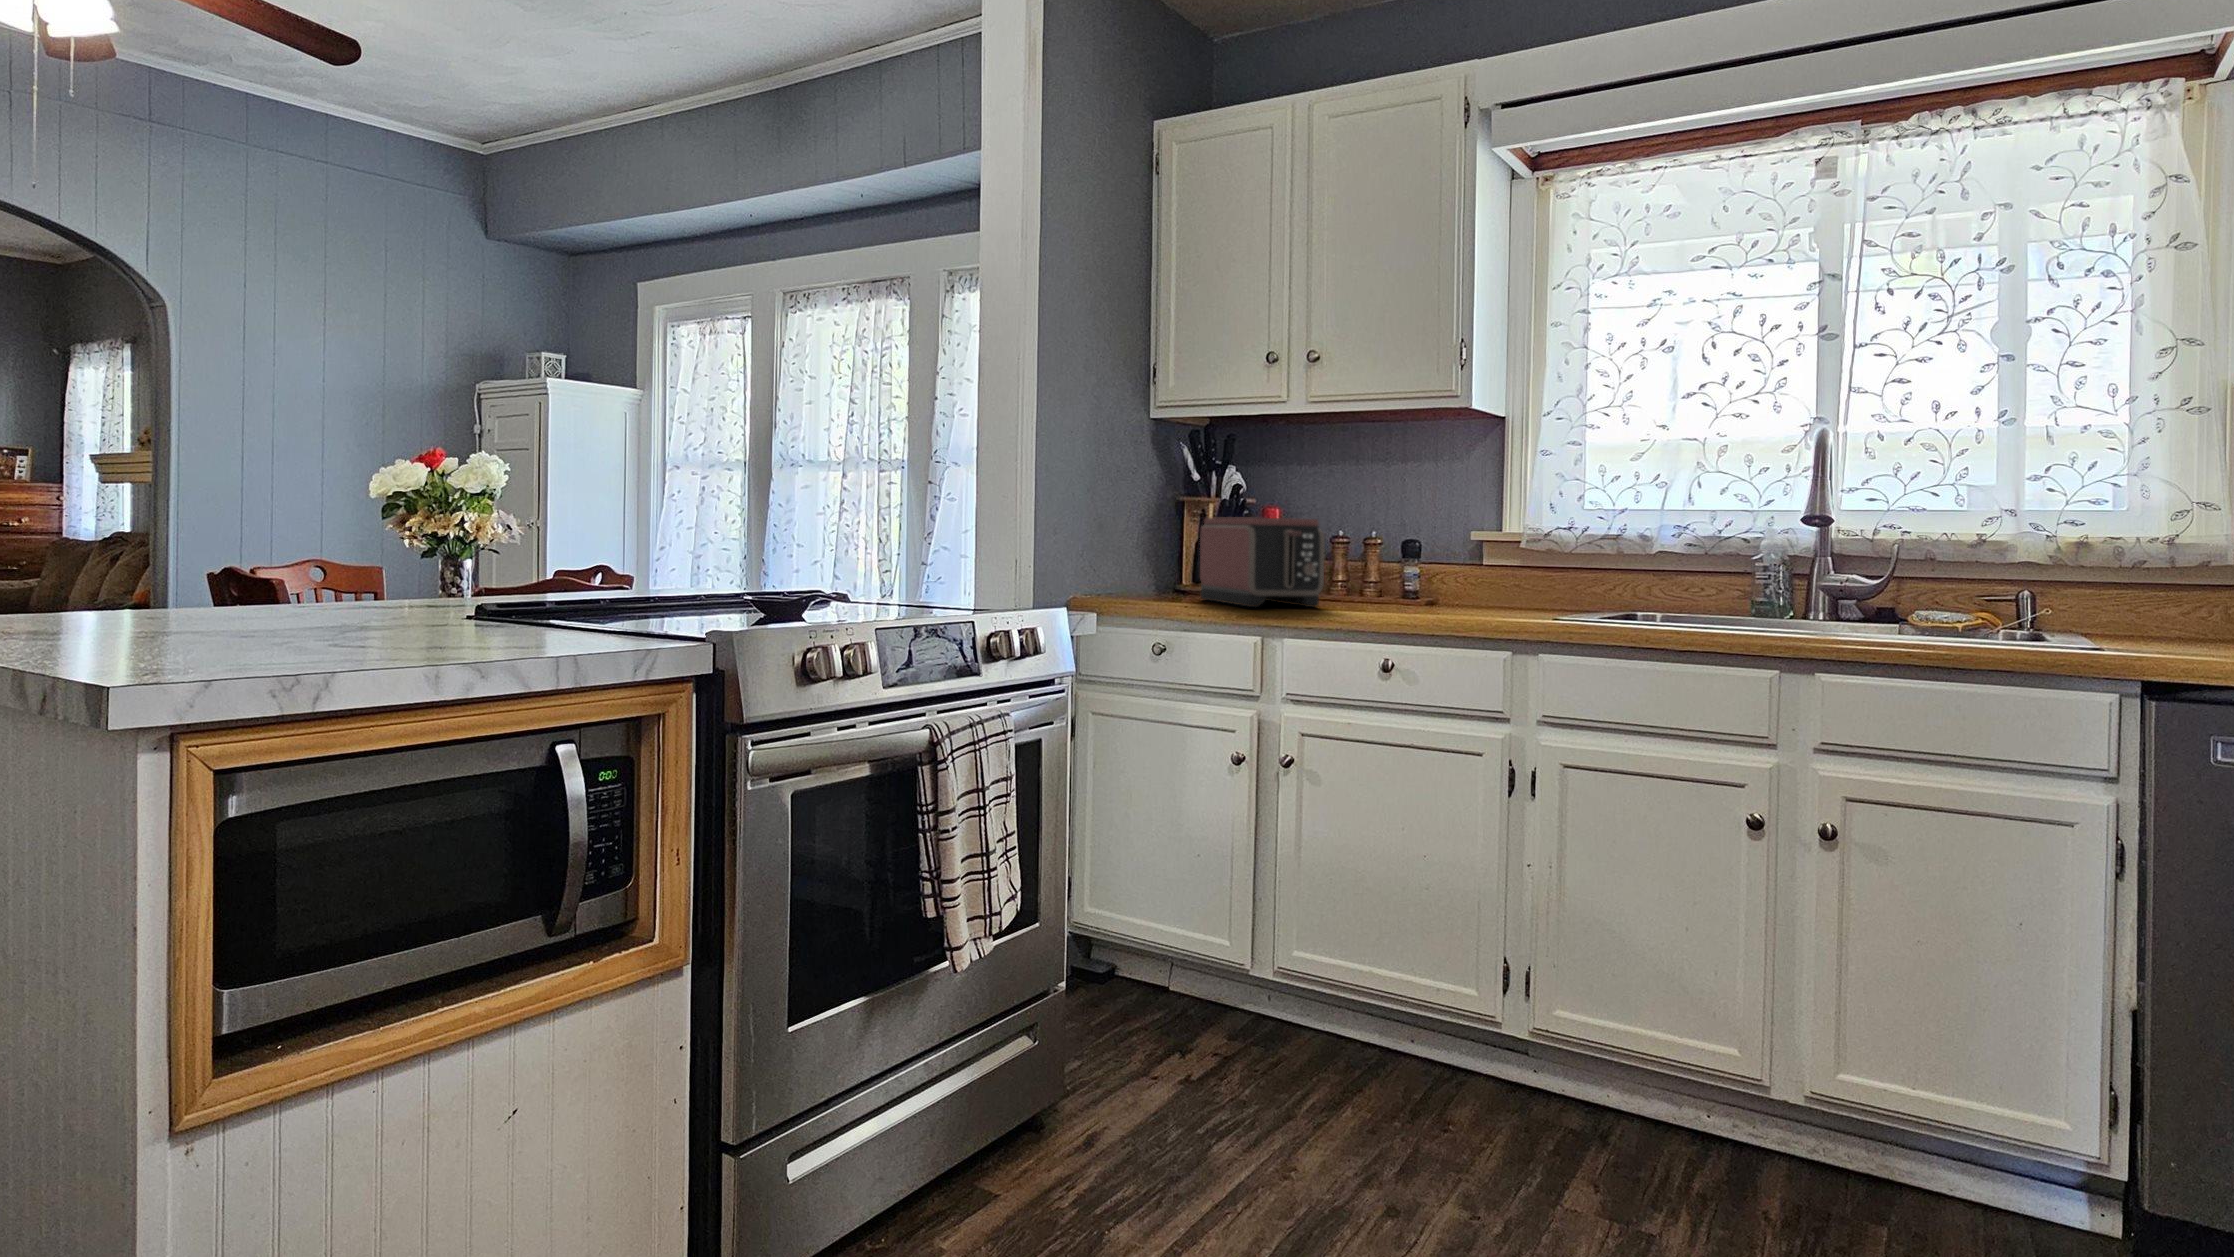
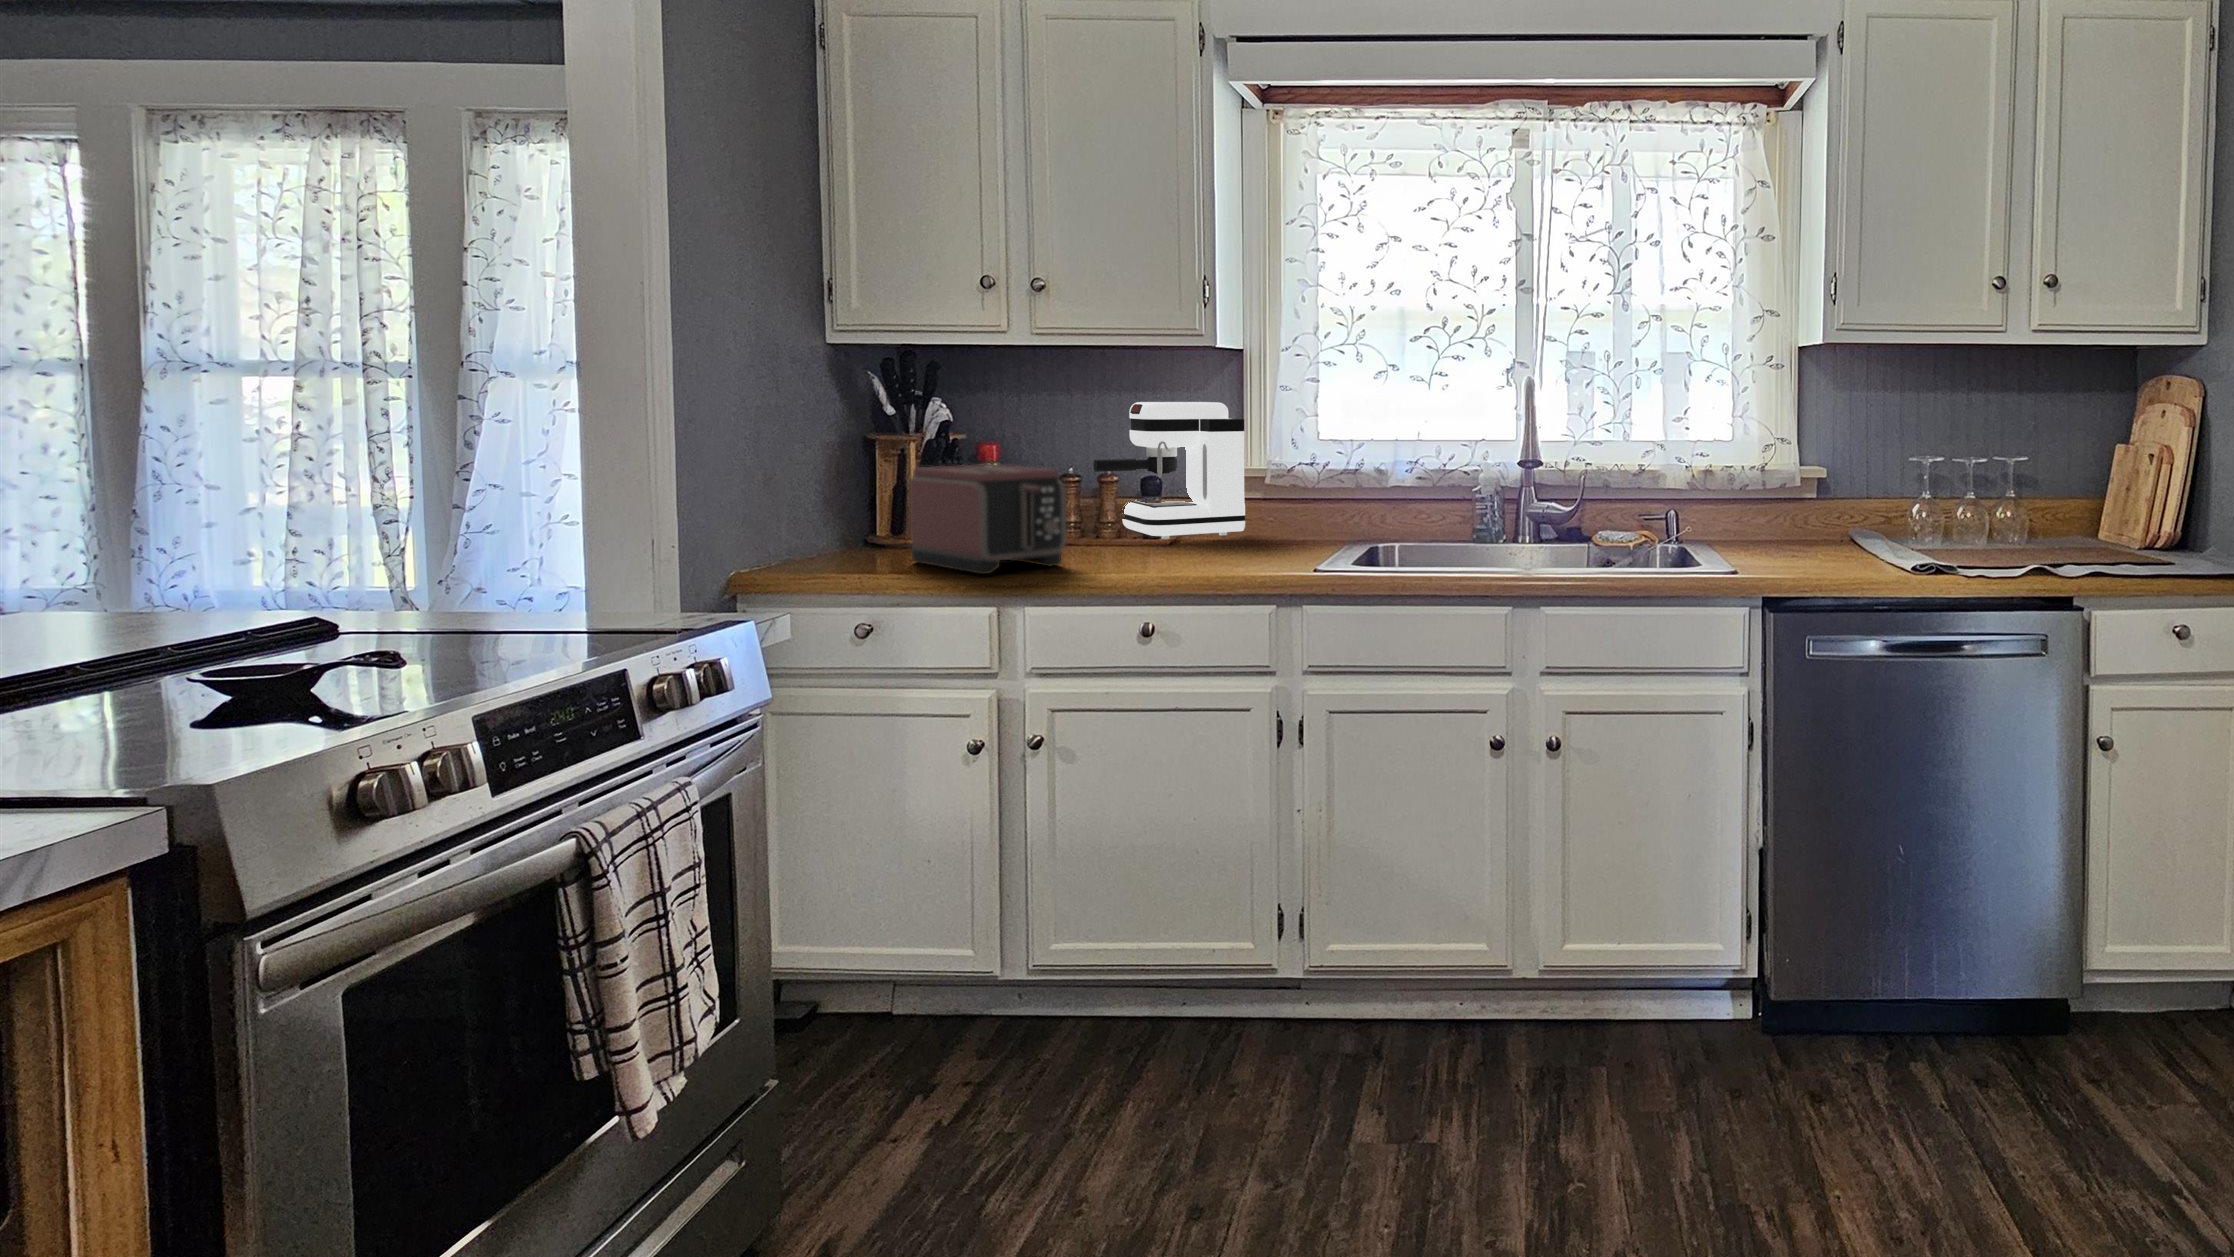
coffee maker: none [1359,468,1502,598] -> present [1093,402,1245,539]

